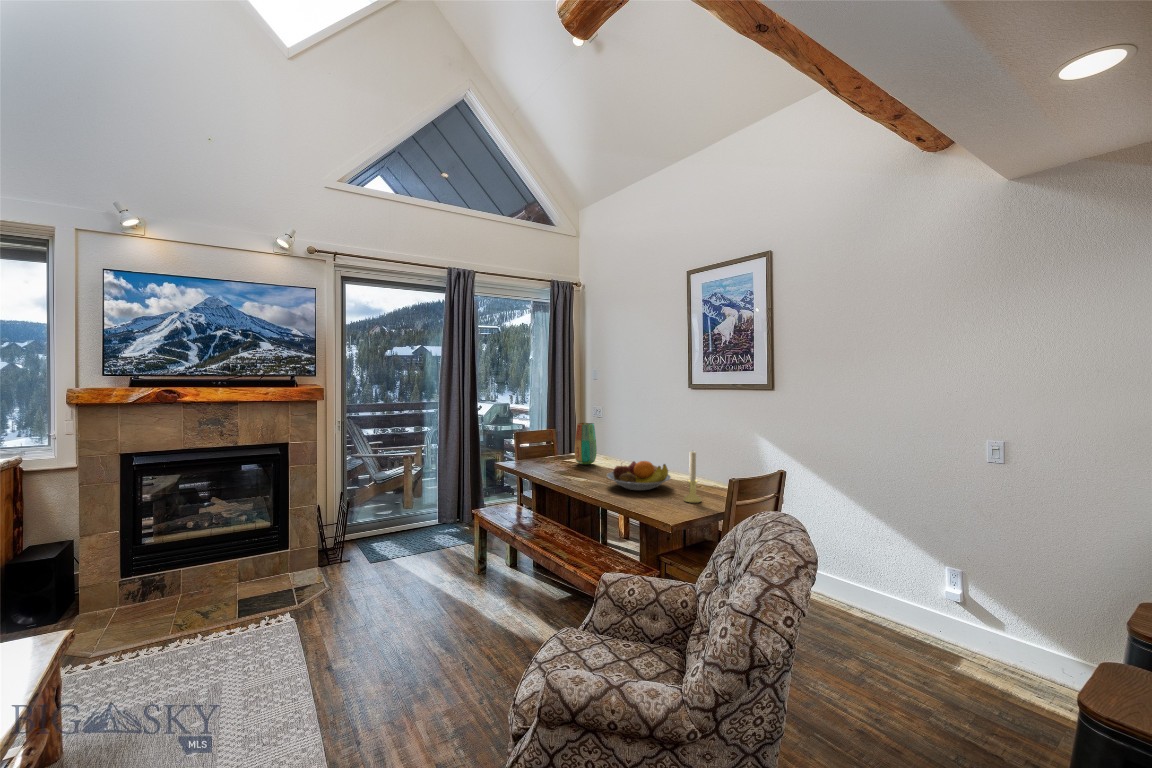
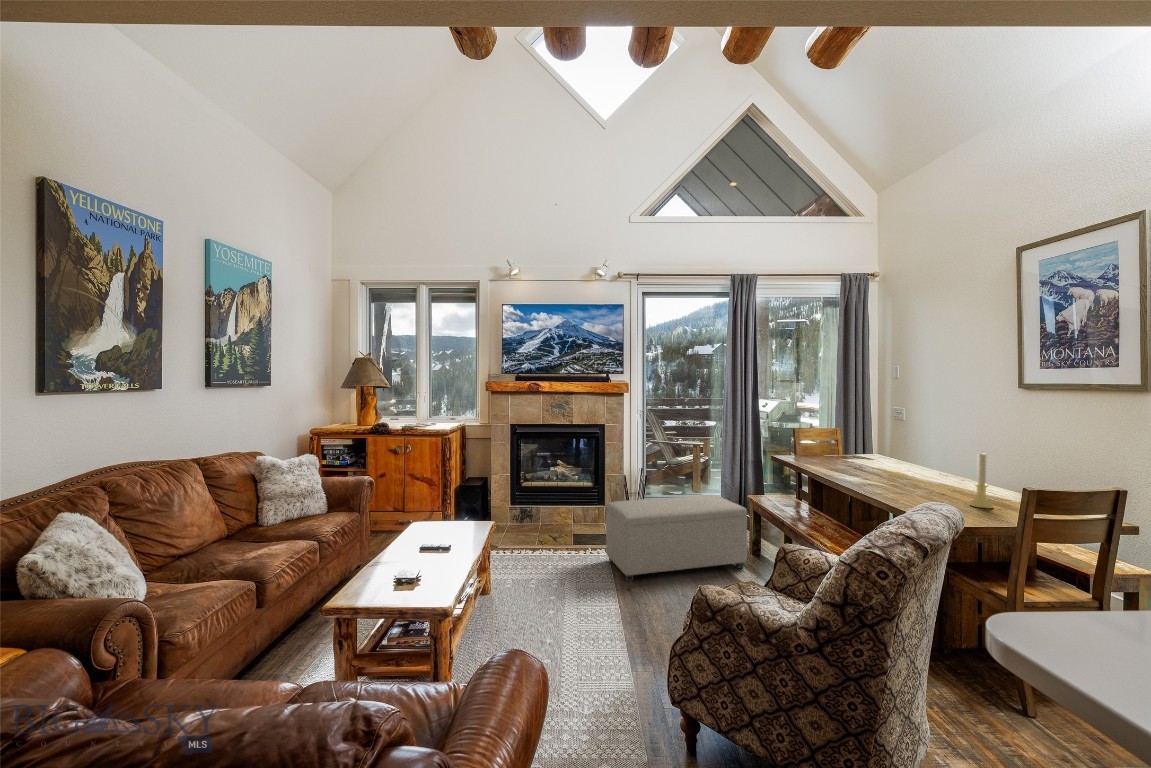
vase: present [575,423,597,465] -> none [856,421,882,464]
fruit bowl: present [607,461,671,491] -> none [881,460,962,491]
ottoman: none [290,517,474,660] -> present [606,495,747,581]

